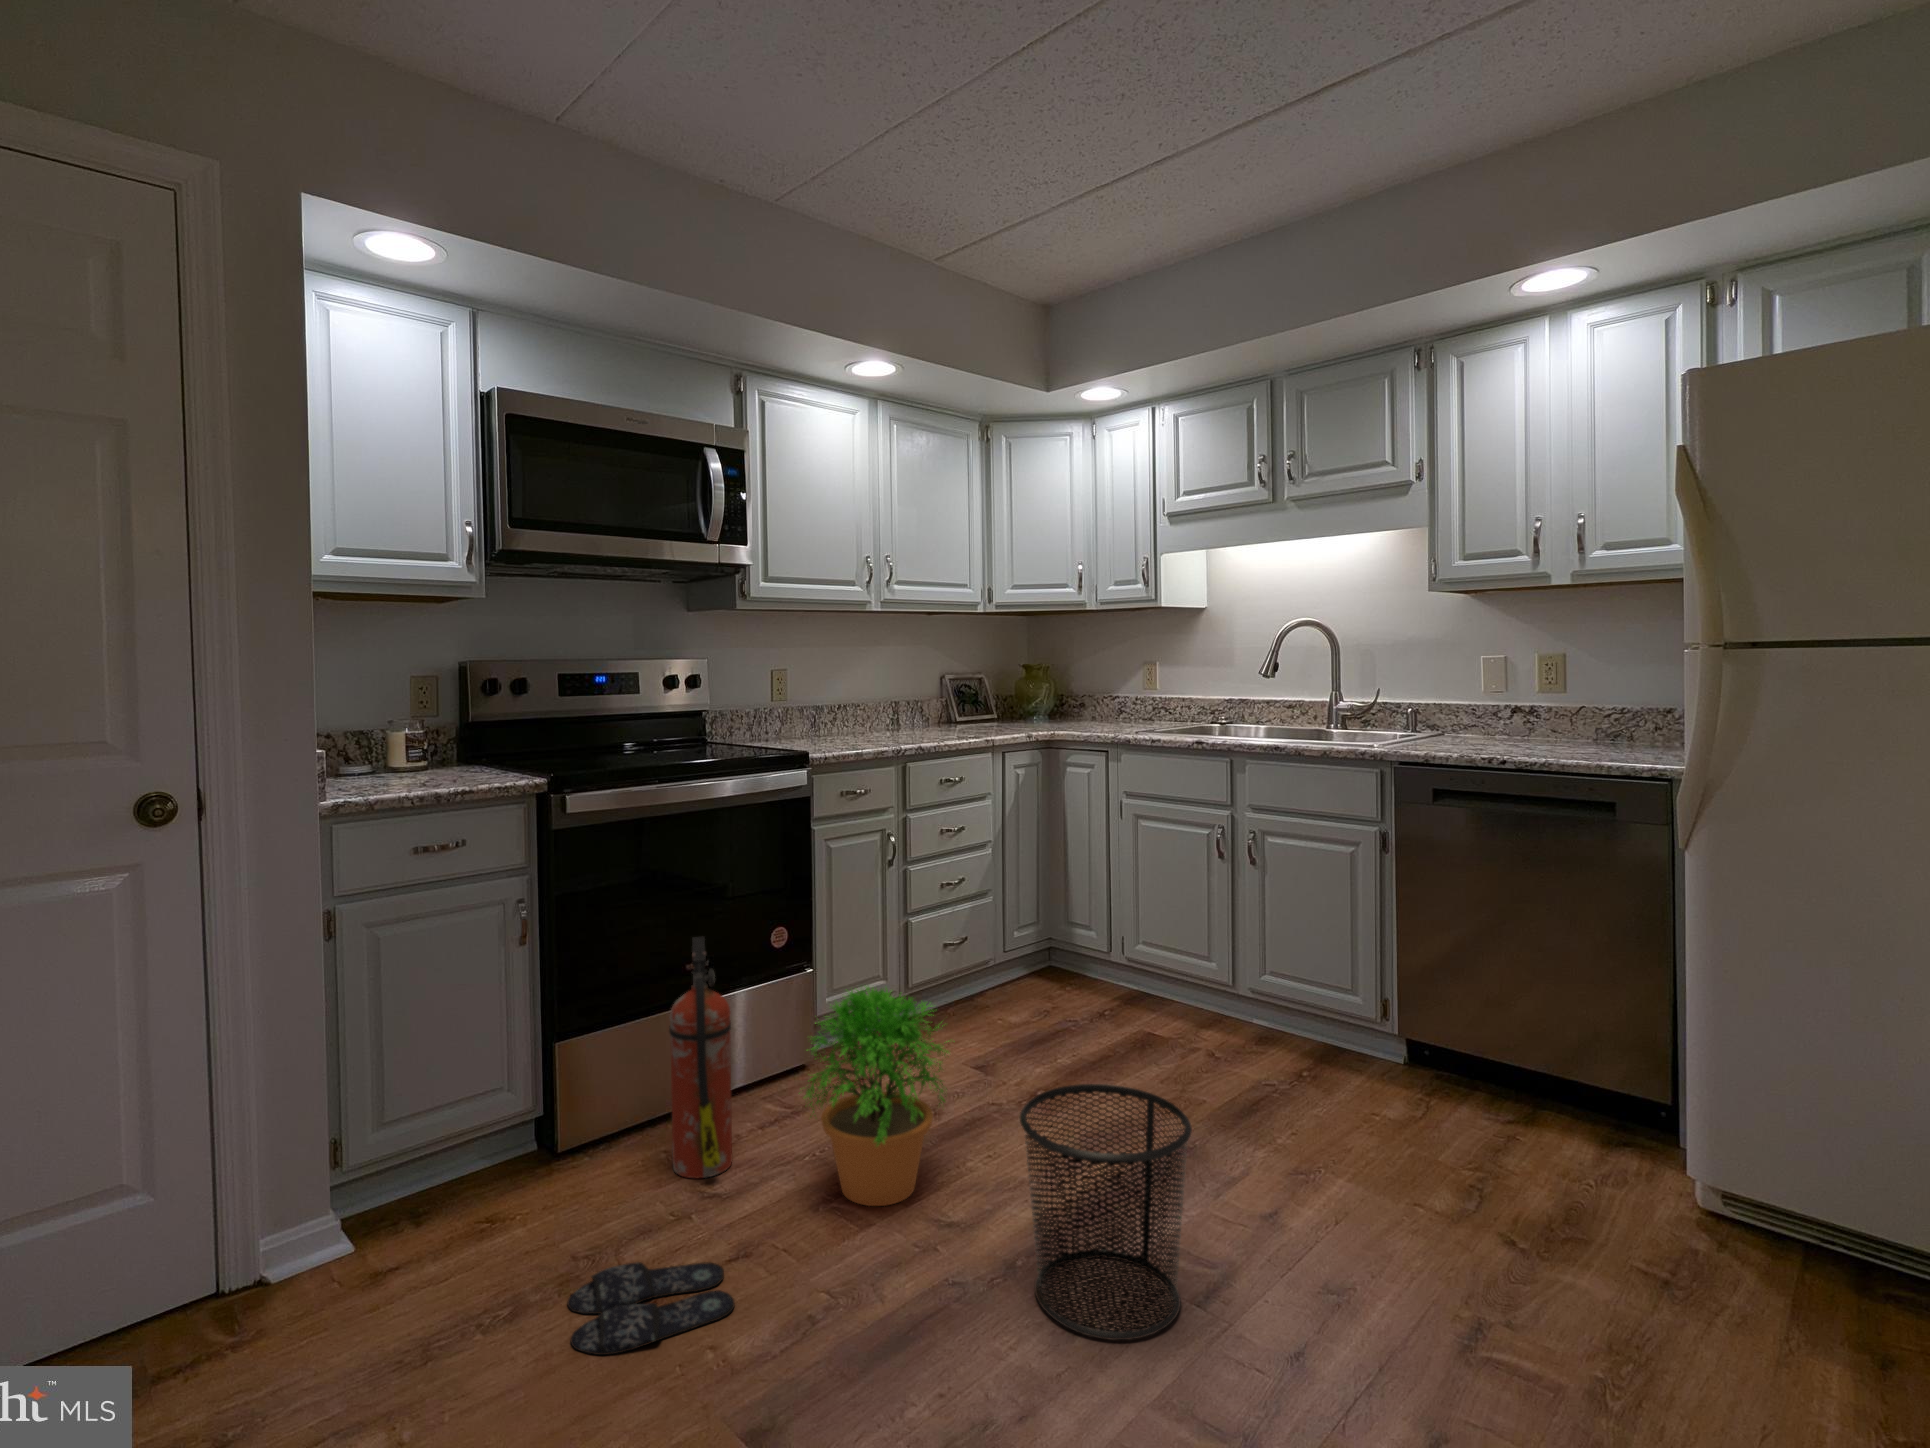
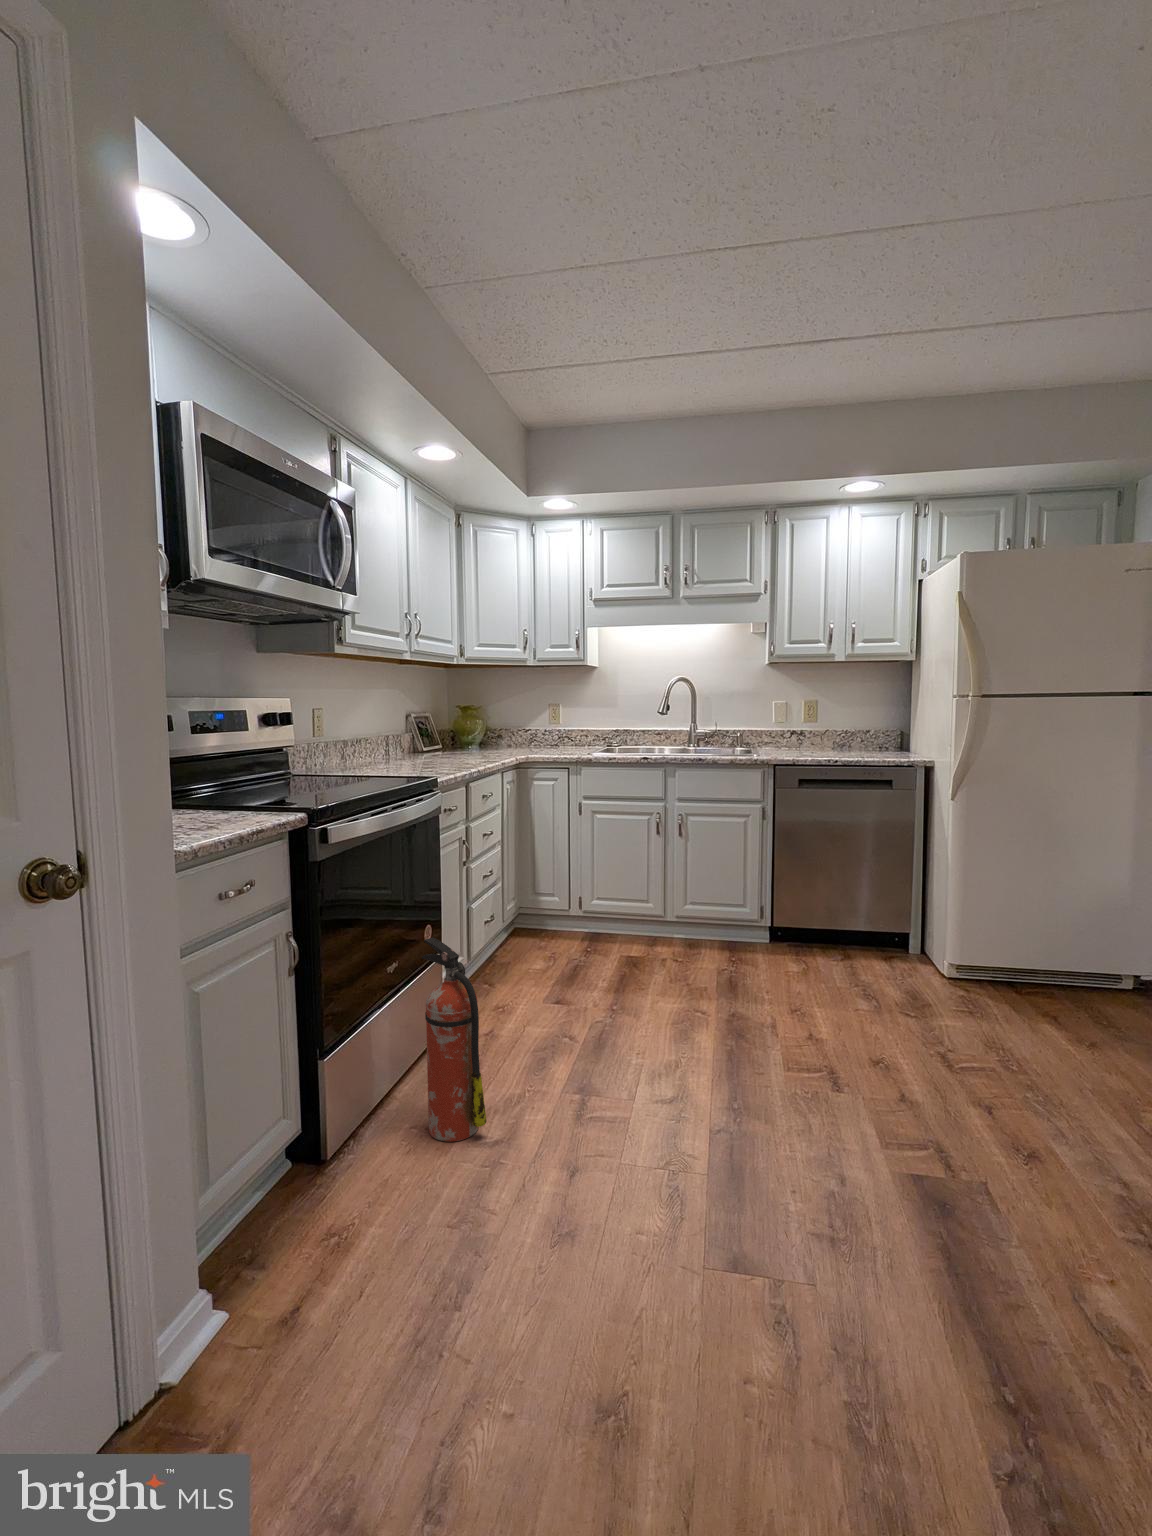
potted plant: present [805,987,955,1206] -> none [540,951,663,1117]
waste bin: present [1020,1084,1192,1340] -> none [756,985,873,1146]
slippers: present [568,1262,735,1355] -> none [492,1193,625,1299]

